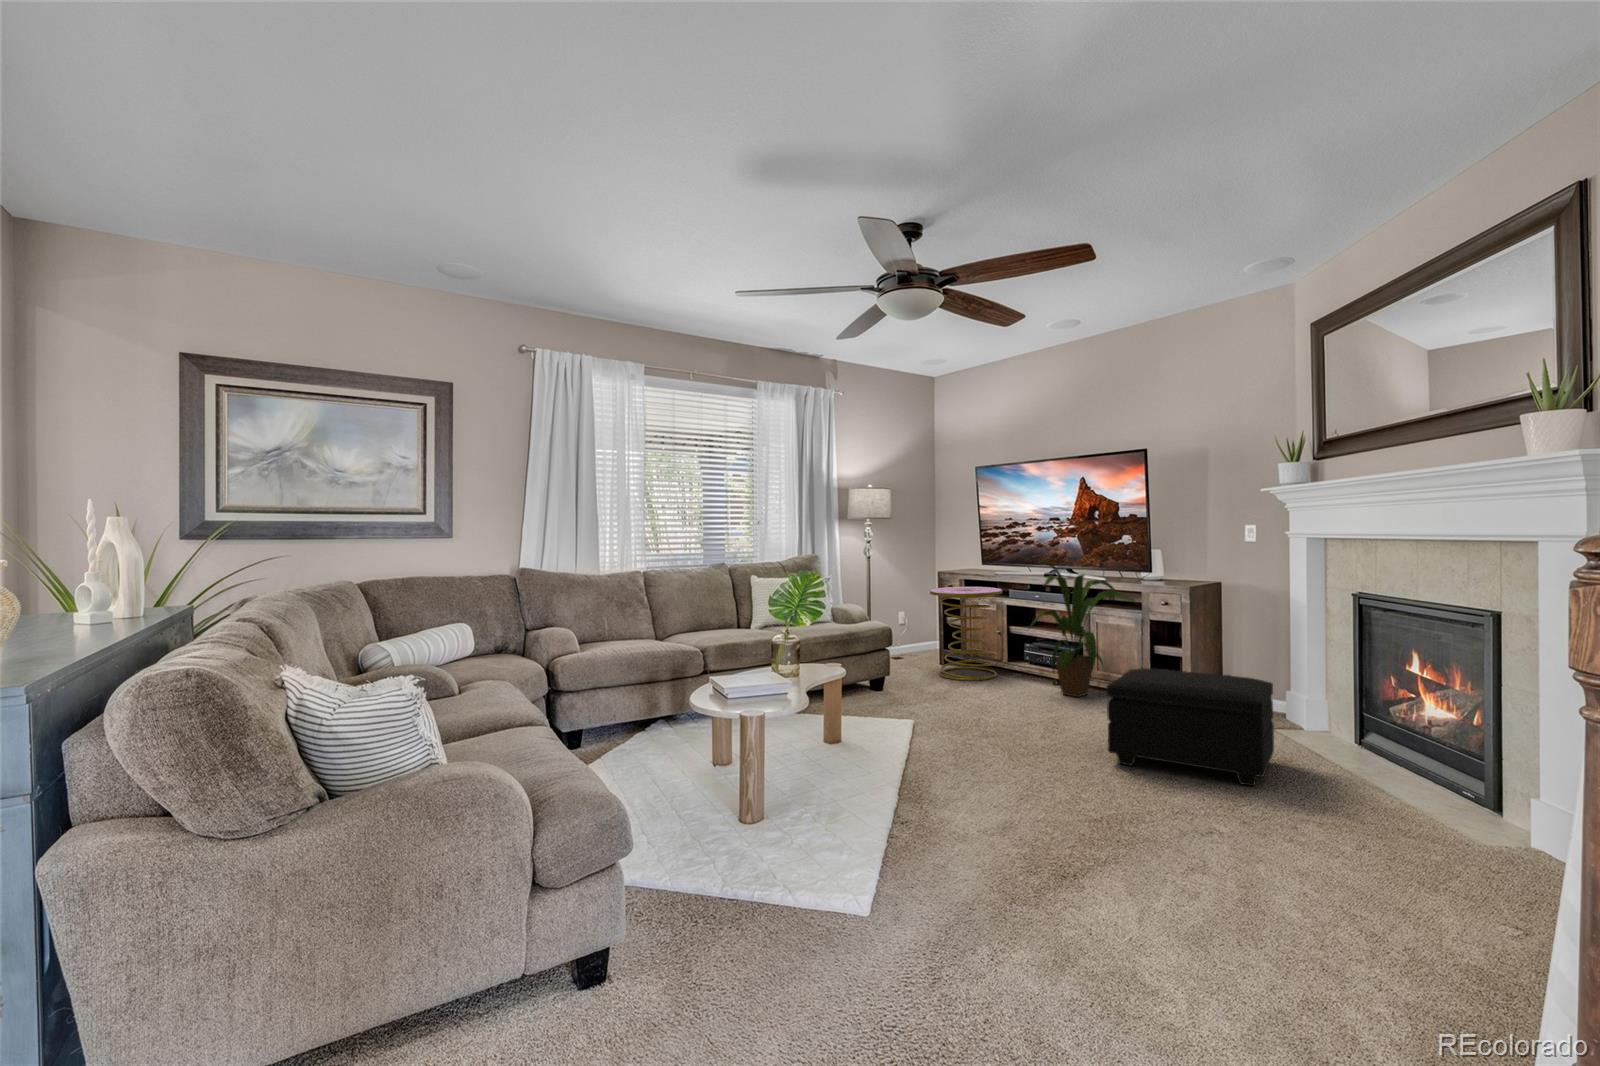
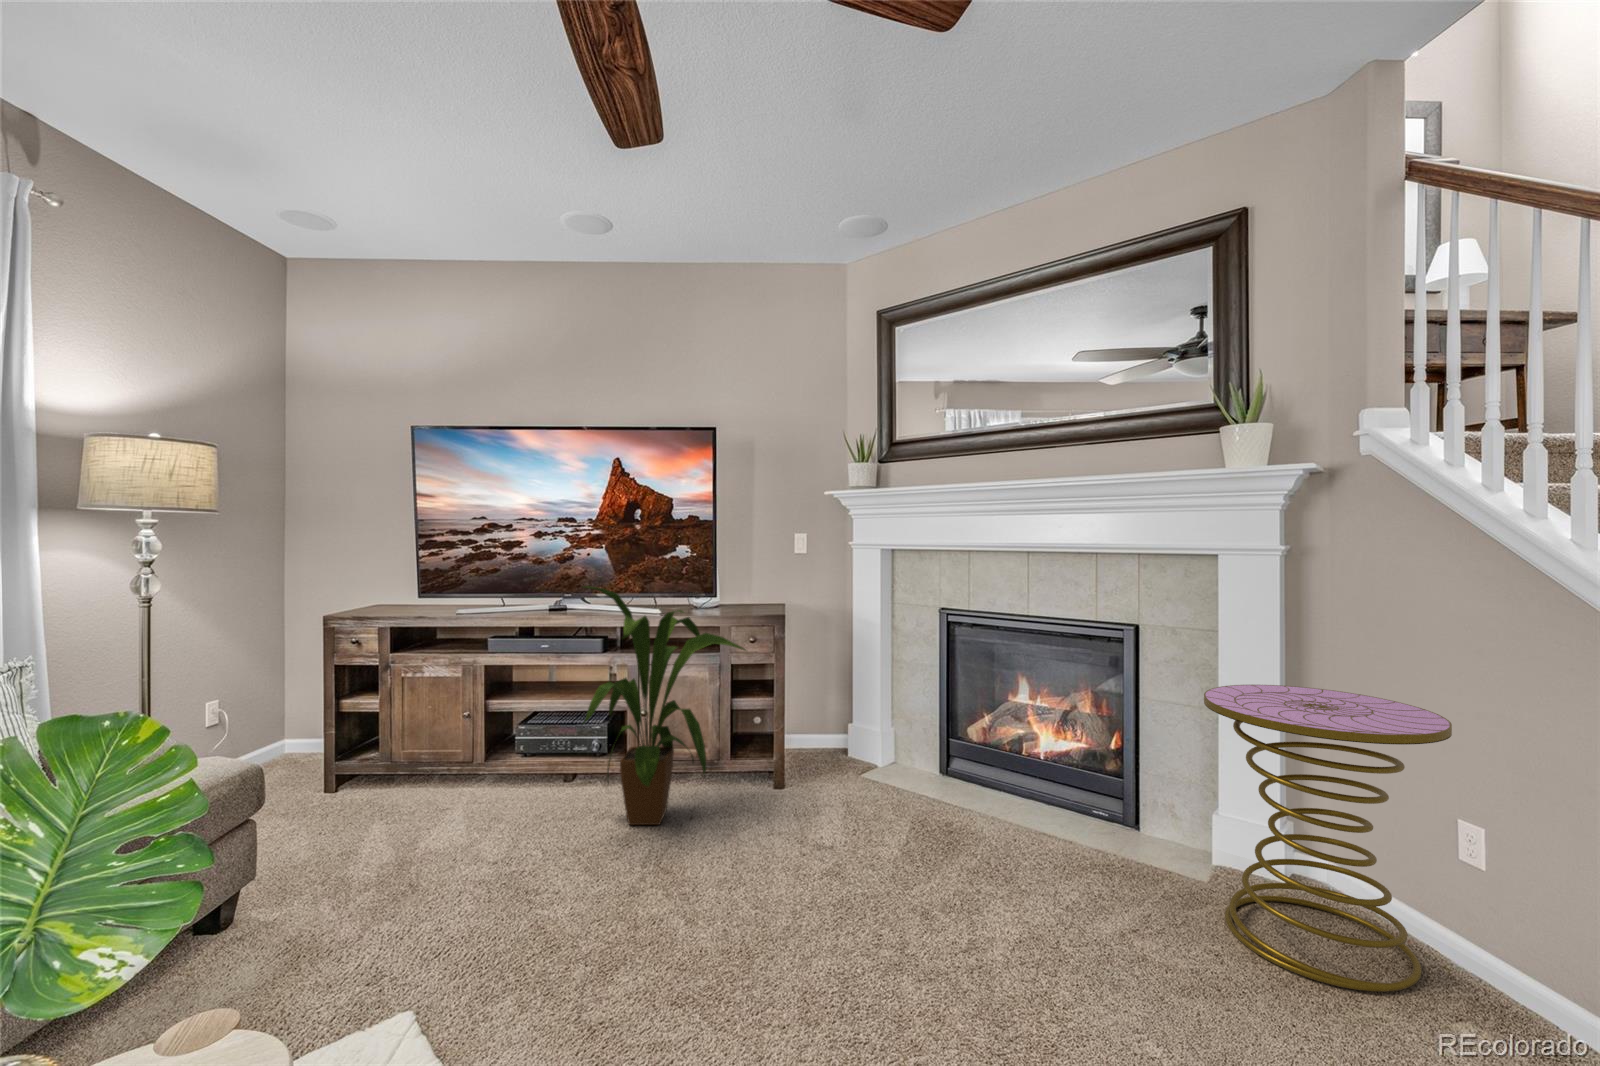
side table: present [930,587,1002,681] -> present [1204,685,1452,992]
footstool: present [1107,668,1274,786] -> none [852,770,1154,1014]

